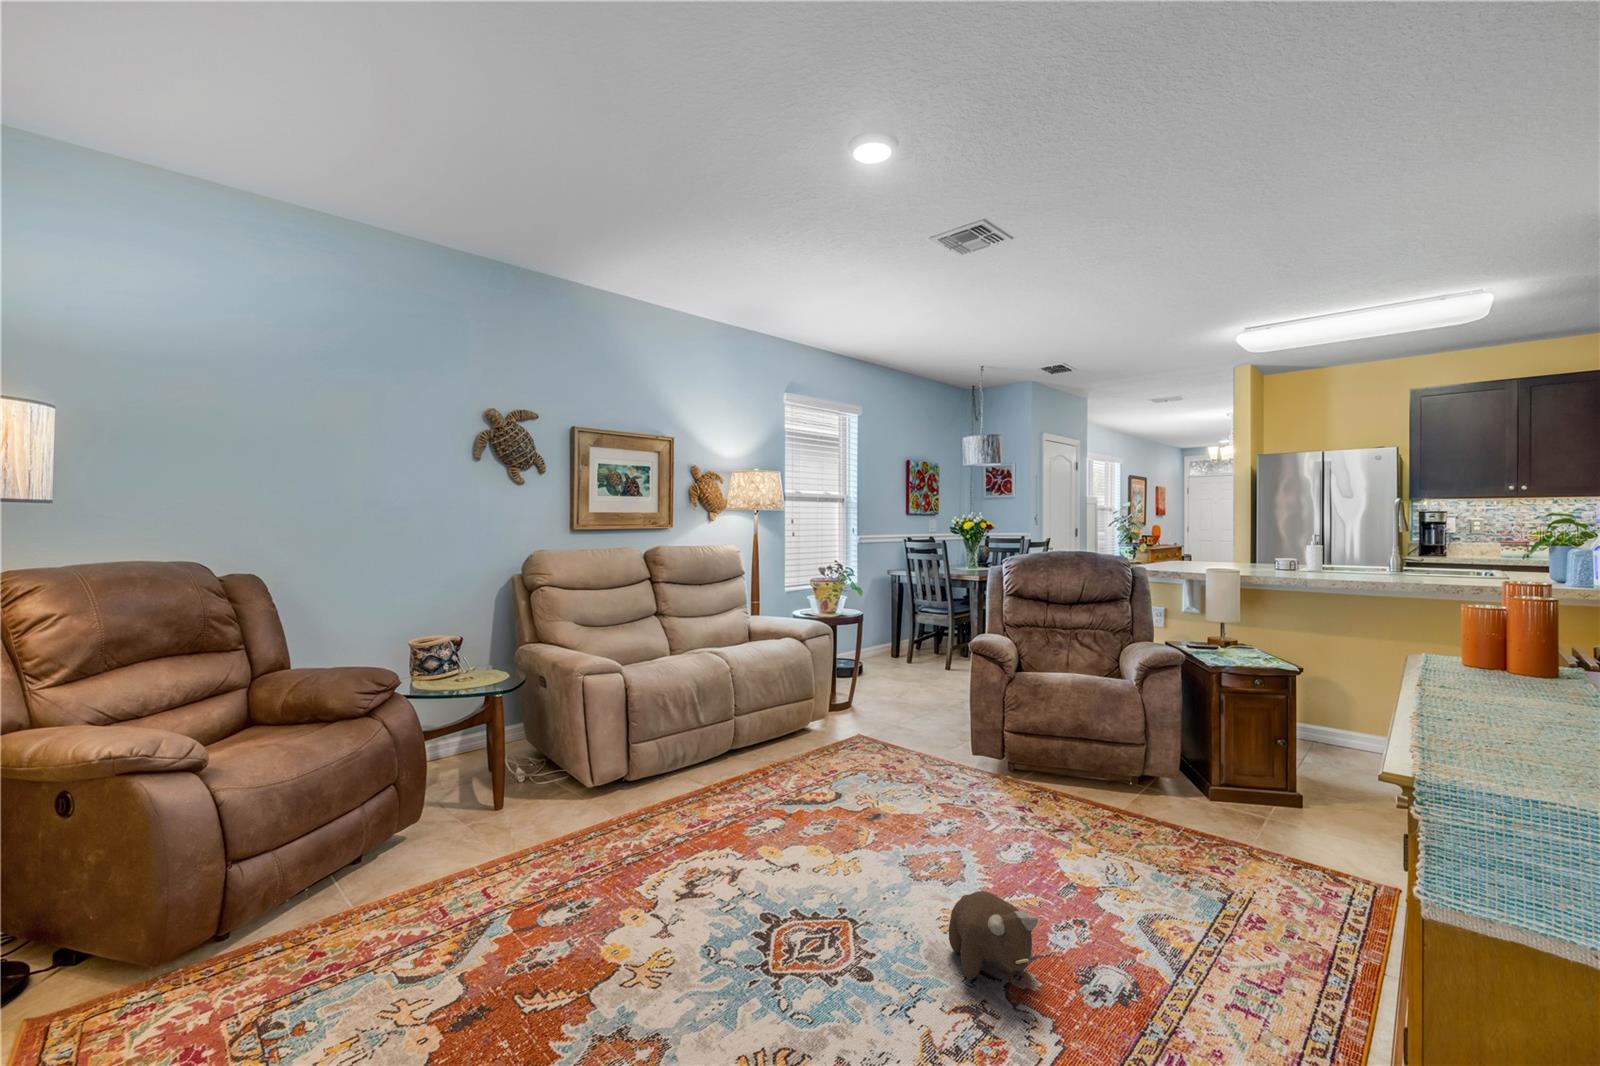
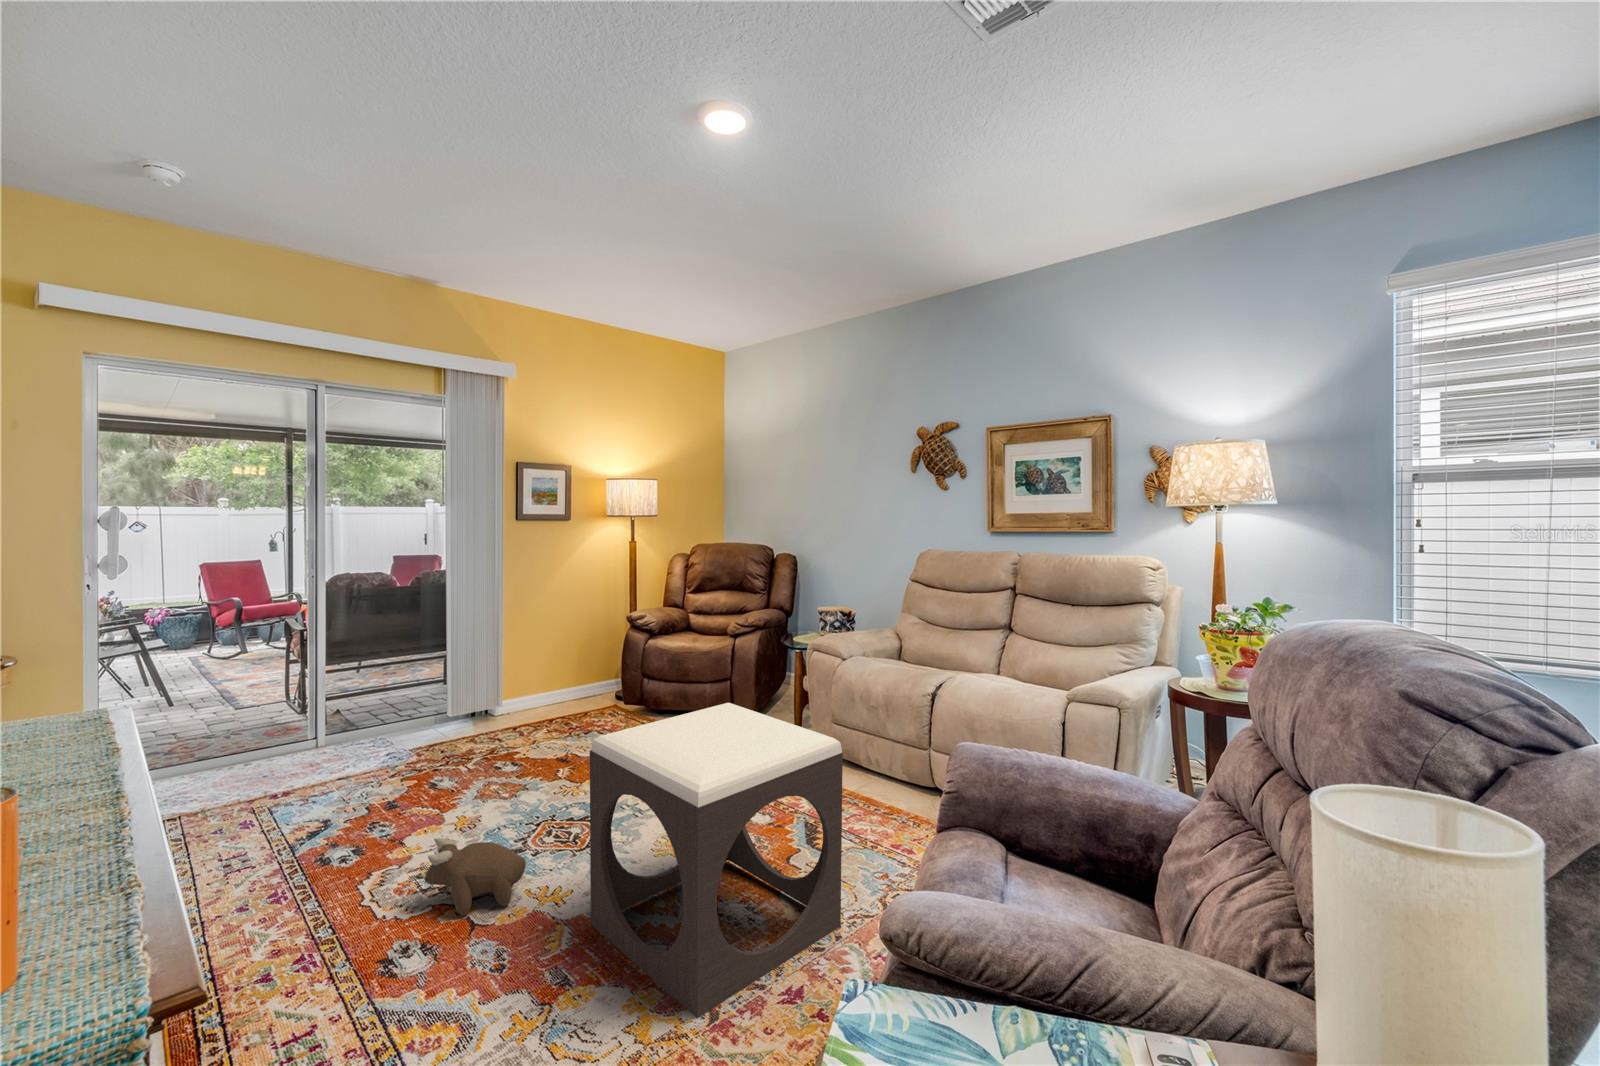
footstool: none [866,662,1069,887] -> present [590,703,843,1018]

